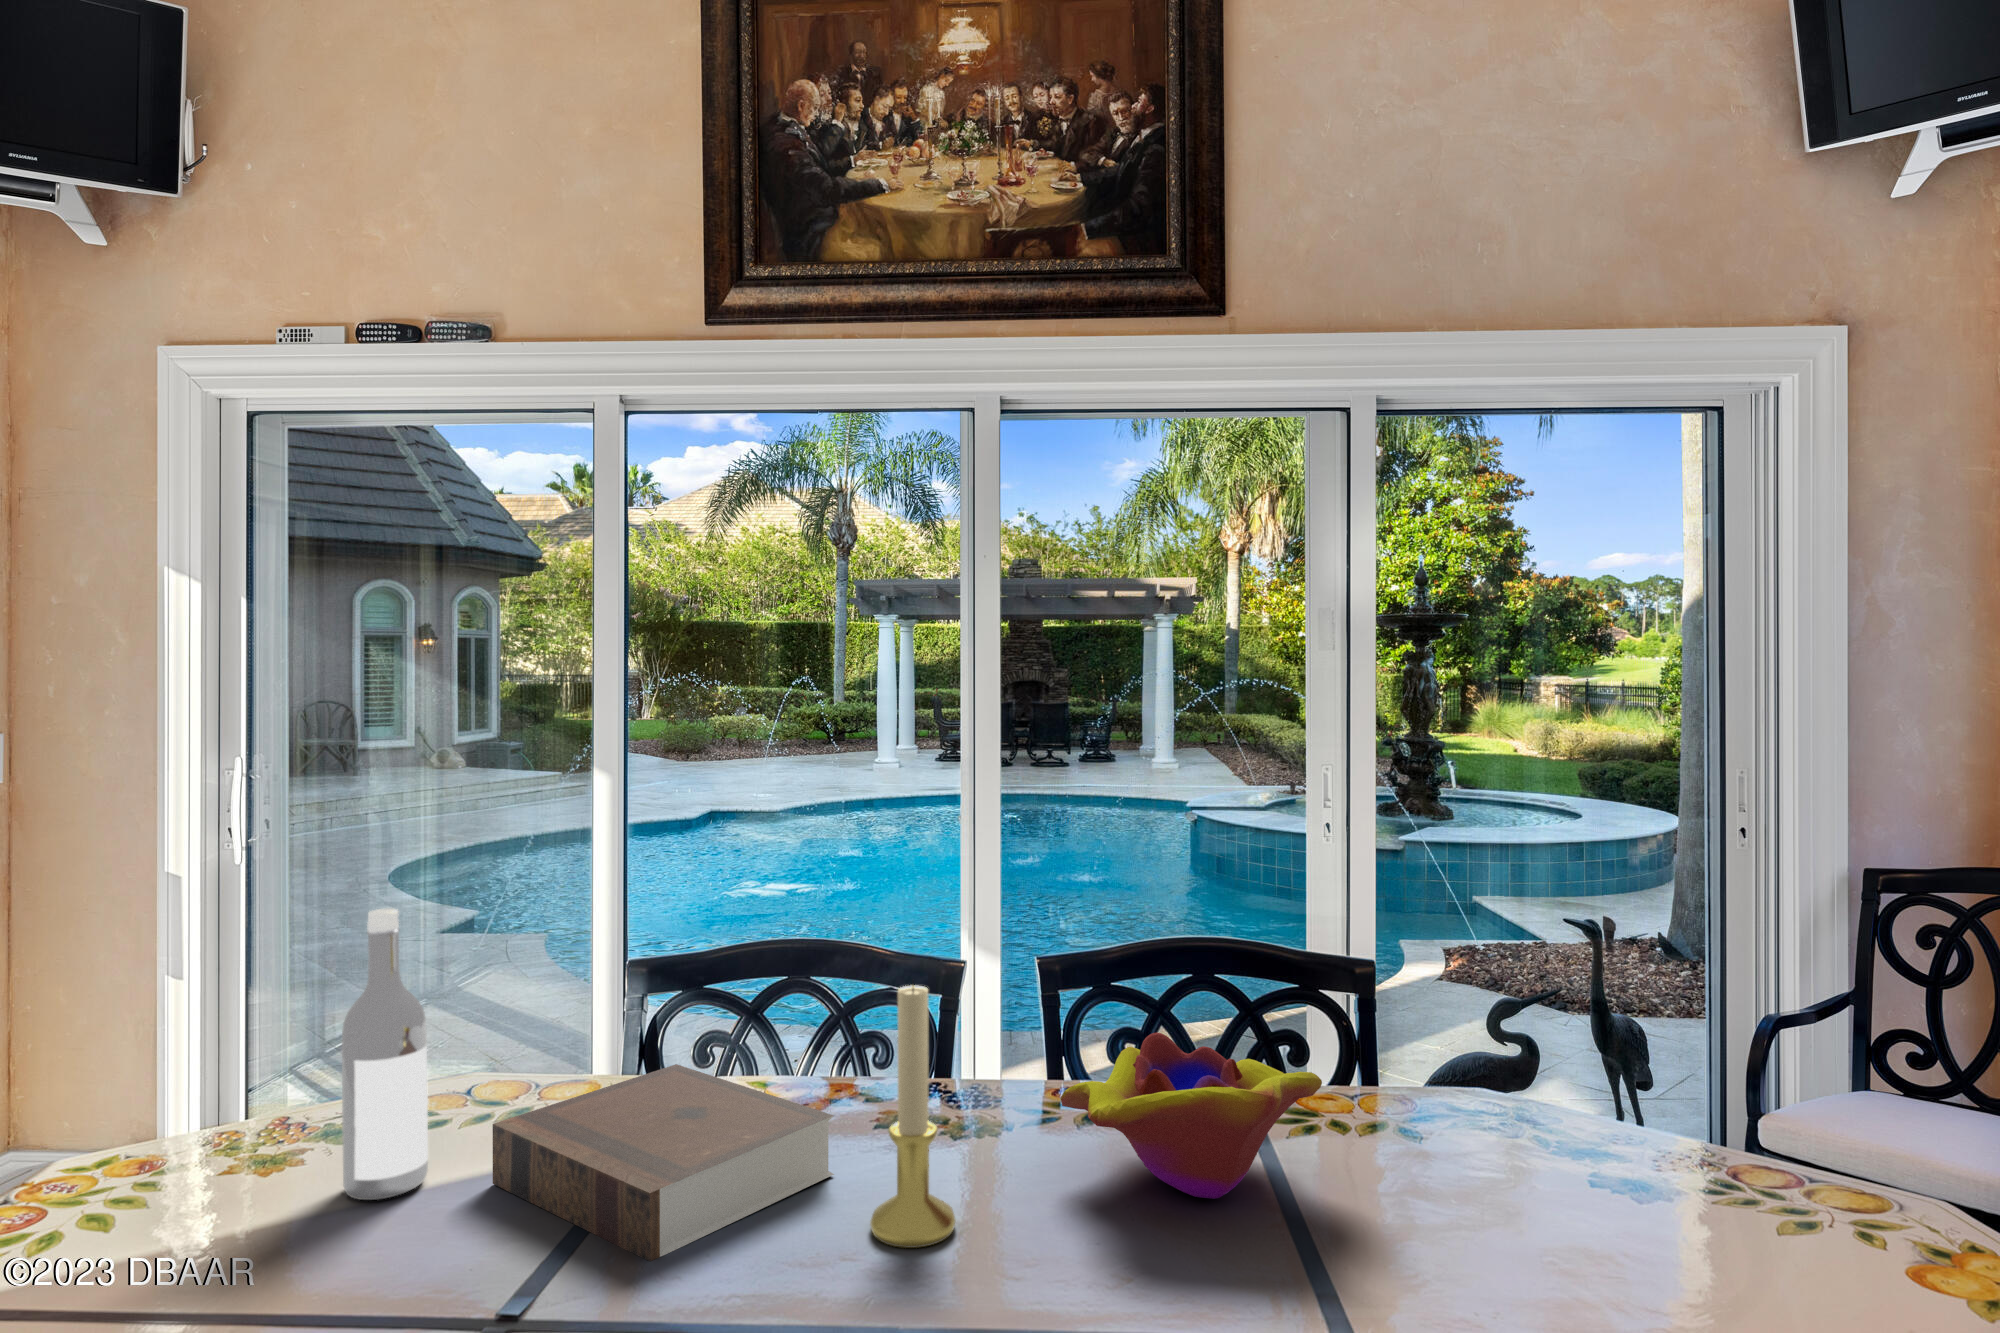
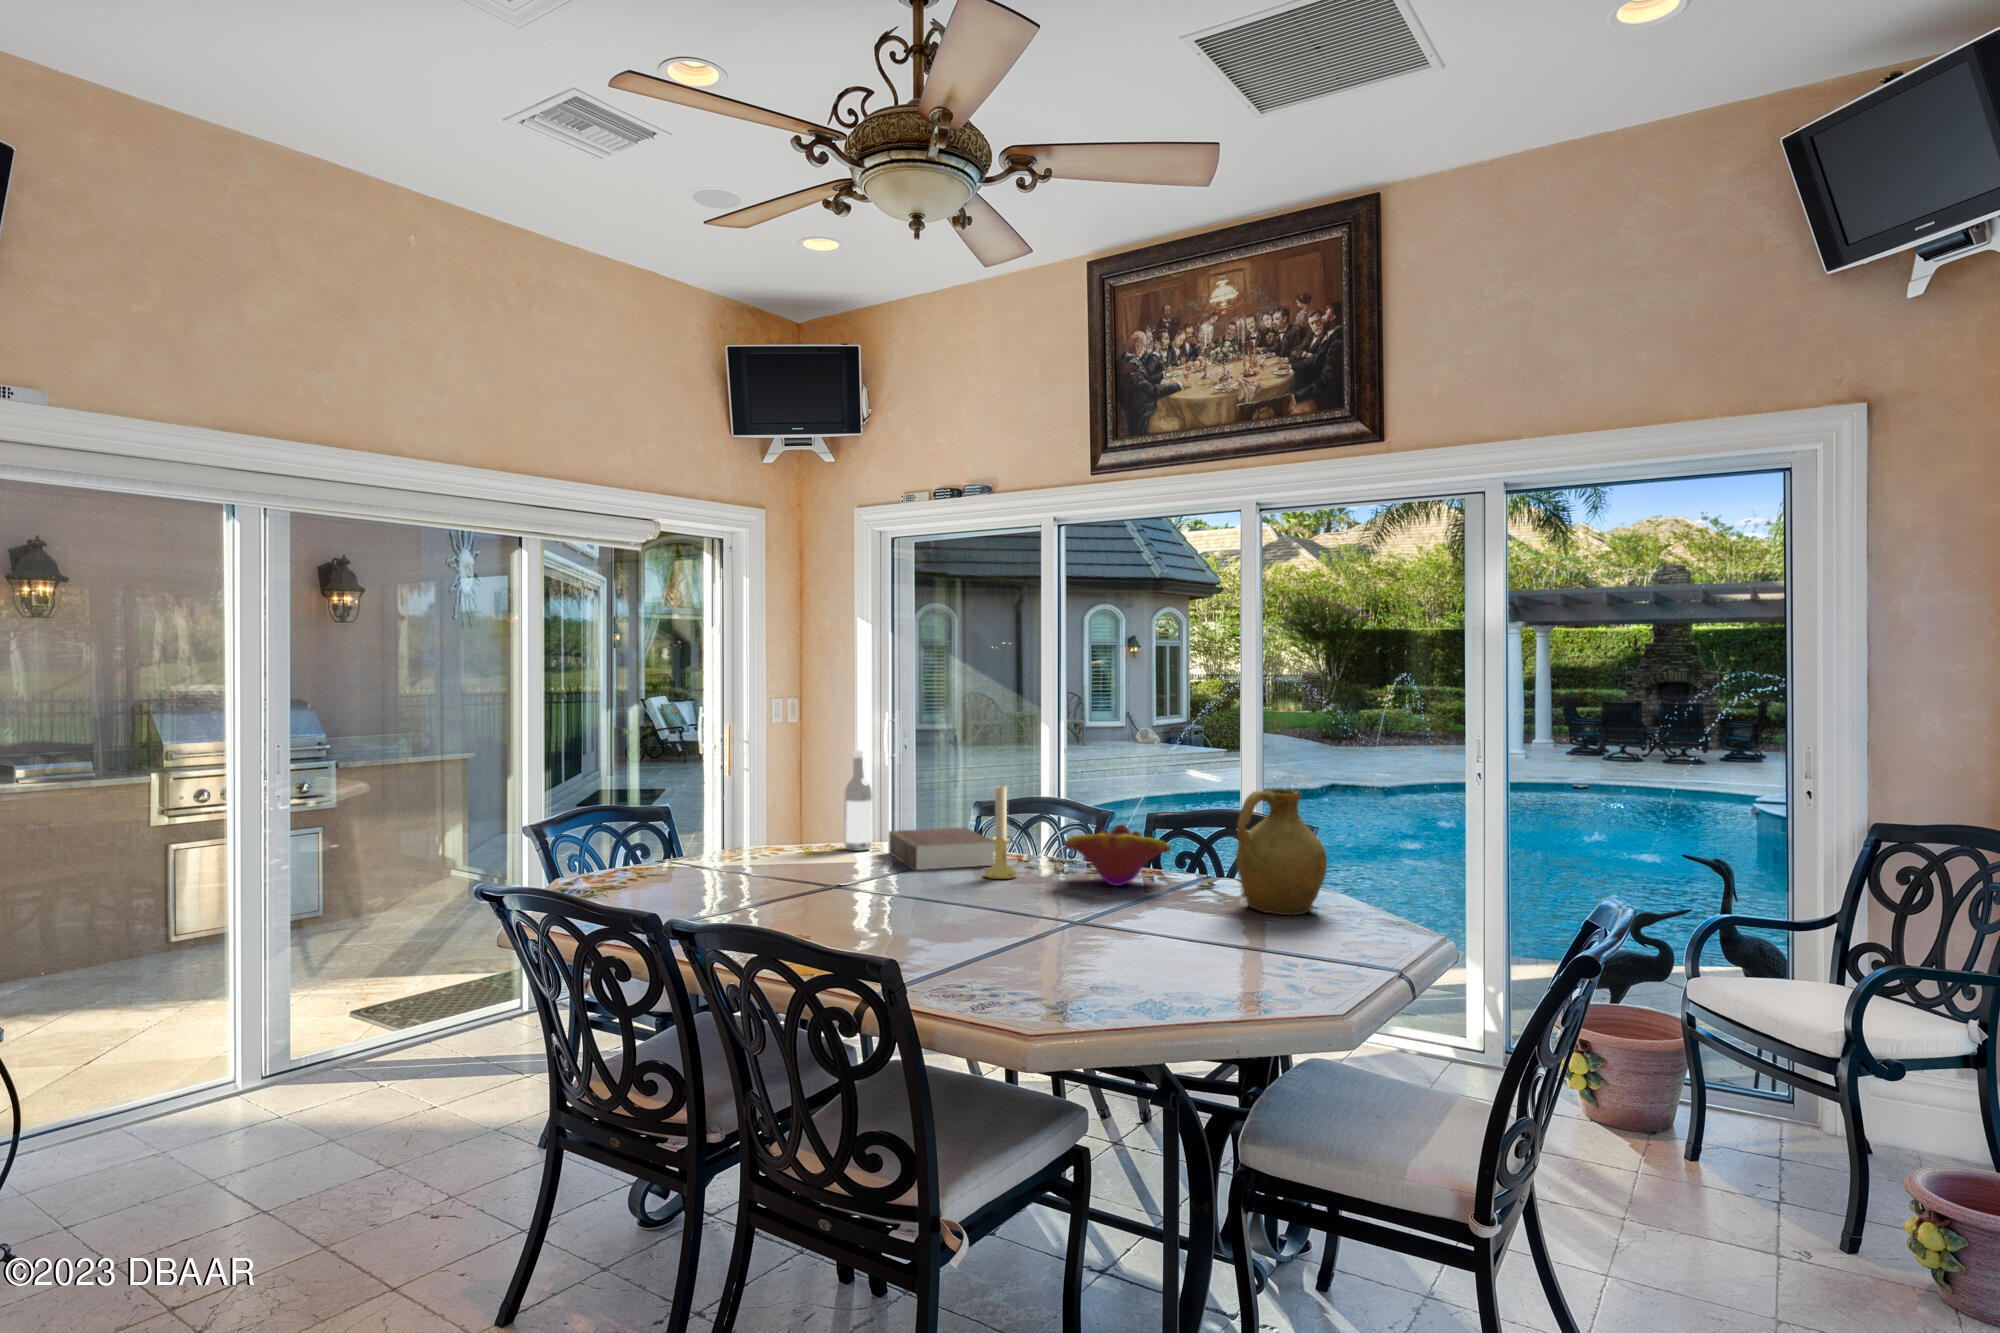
pitcher: none [1501,931,1719,1227] -> present [1236,789,1327,915]

